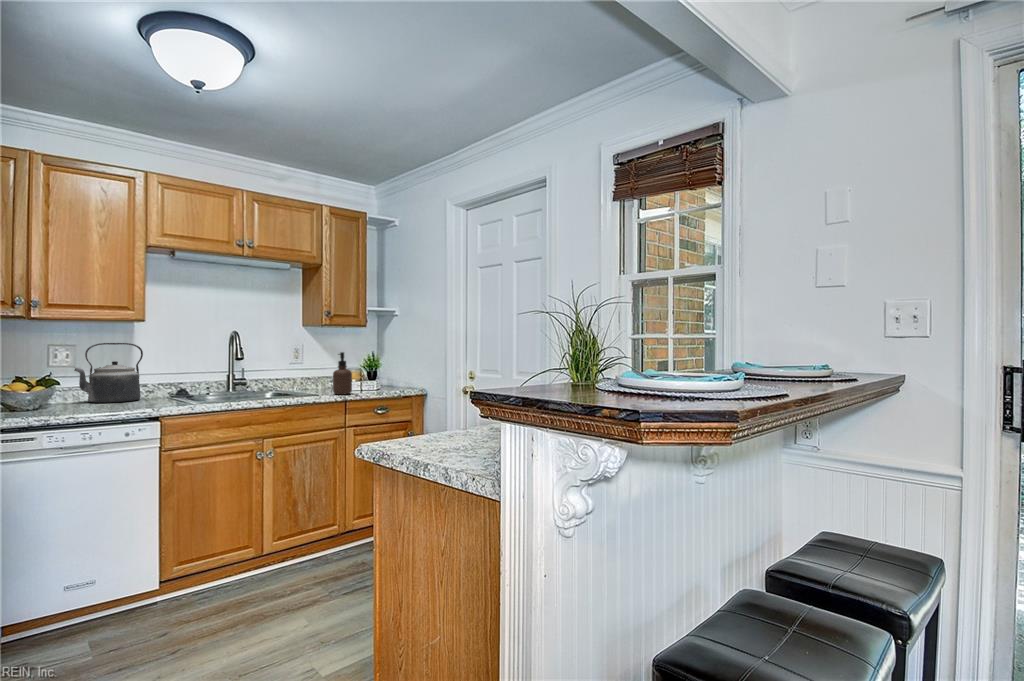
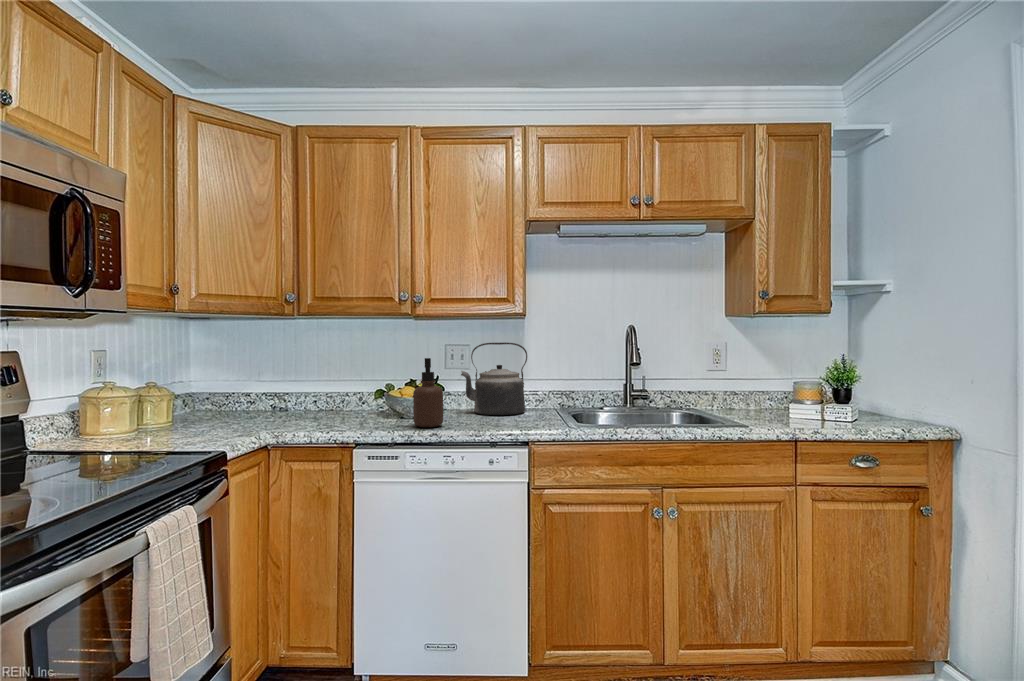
soap dispenser: present [333,352,352,395] -> present [413,358,443,427]

